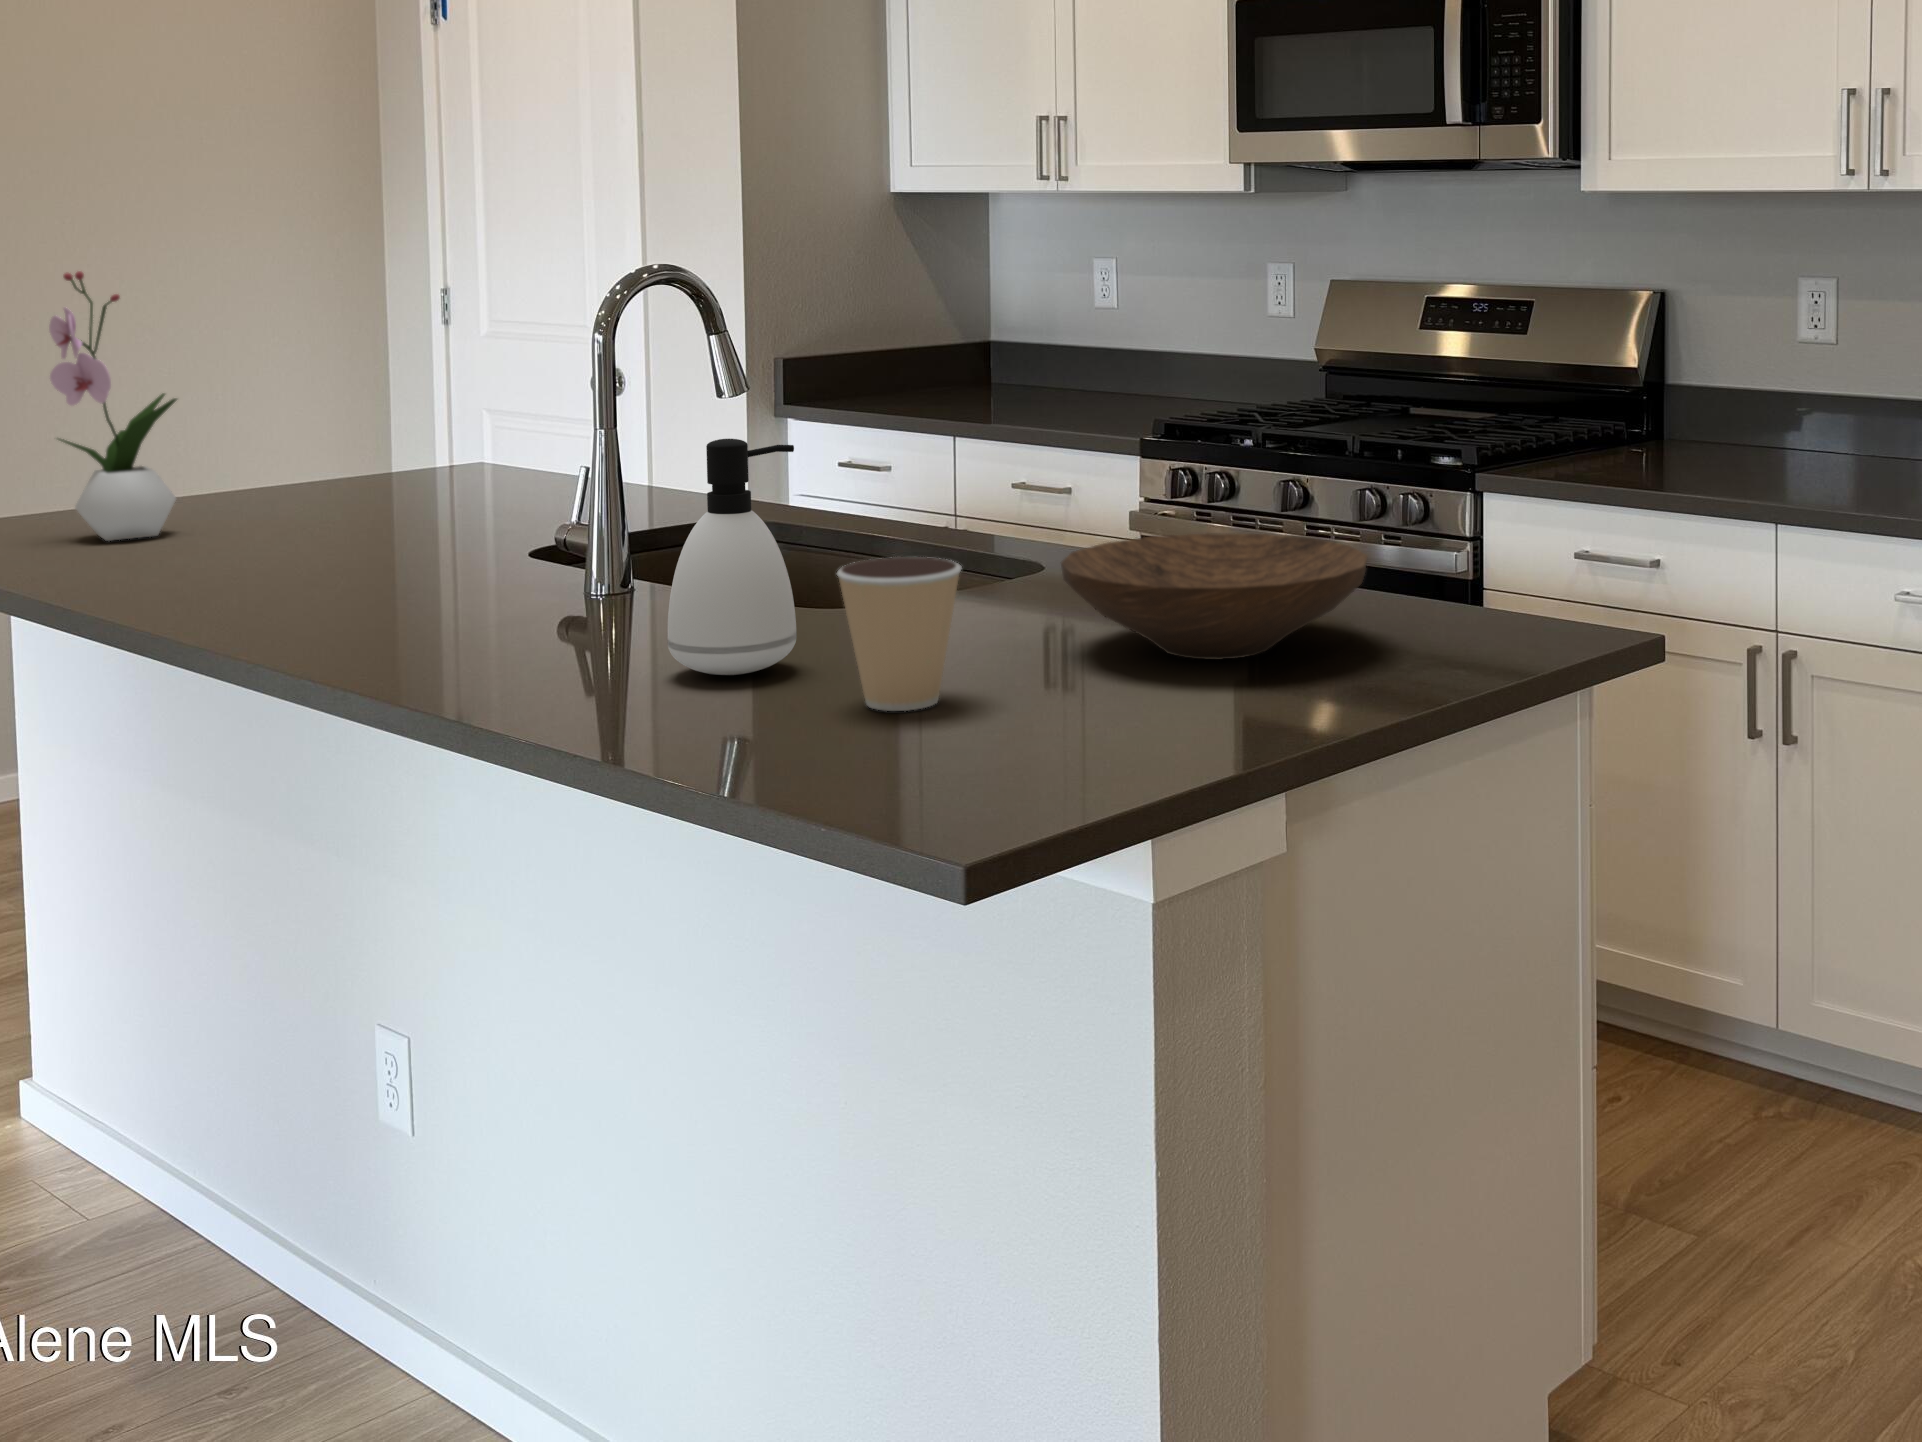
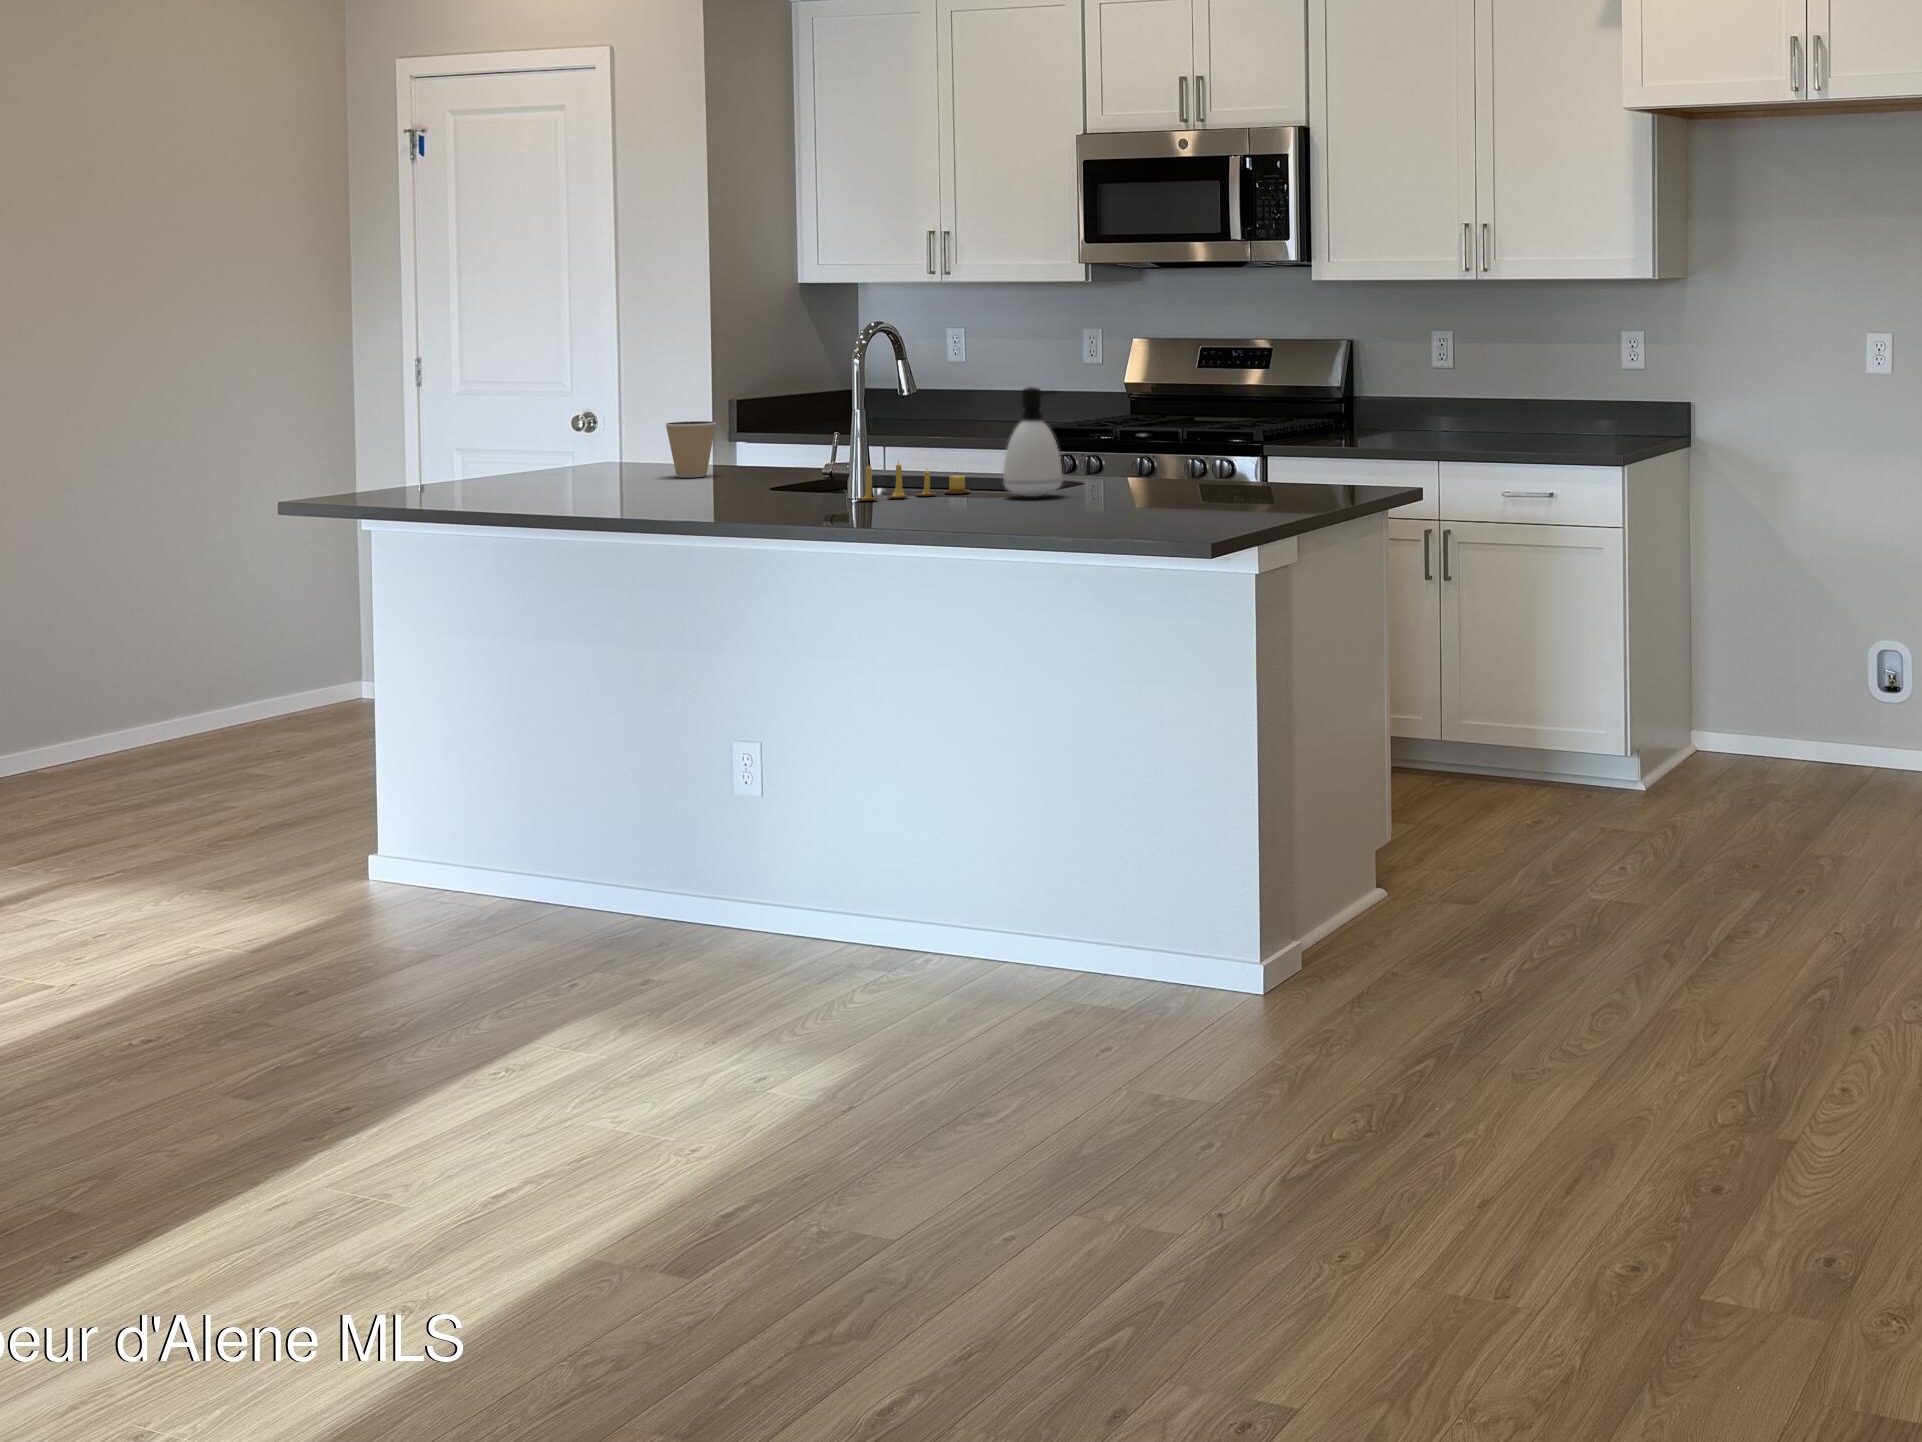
flower arrangement: present [49,271,177,541] -> none [487,323,566,481]
wooden bowl: present [1061,533,1367,660] -> none [1171,437,1313,486]
coffee cup: present [837,557,961,711] -> present [666,421,716,478]
candle: none [394,579,660,664] -> present [857,461,970,501]

